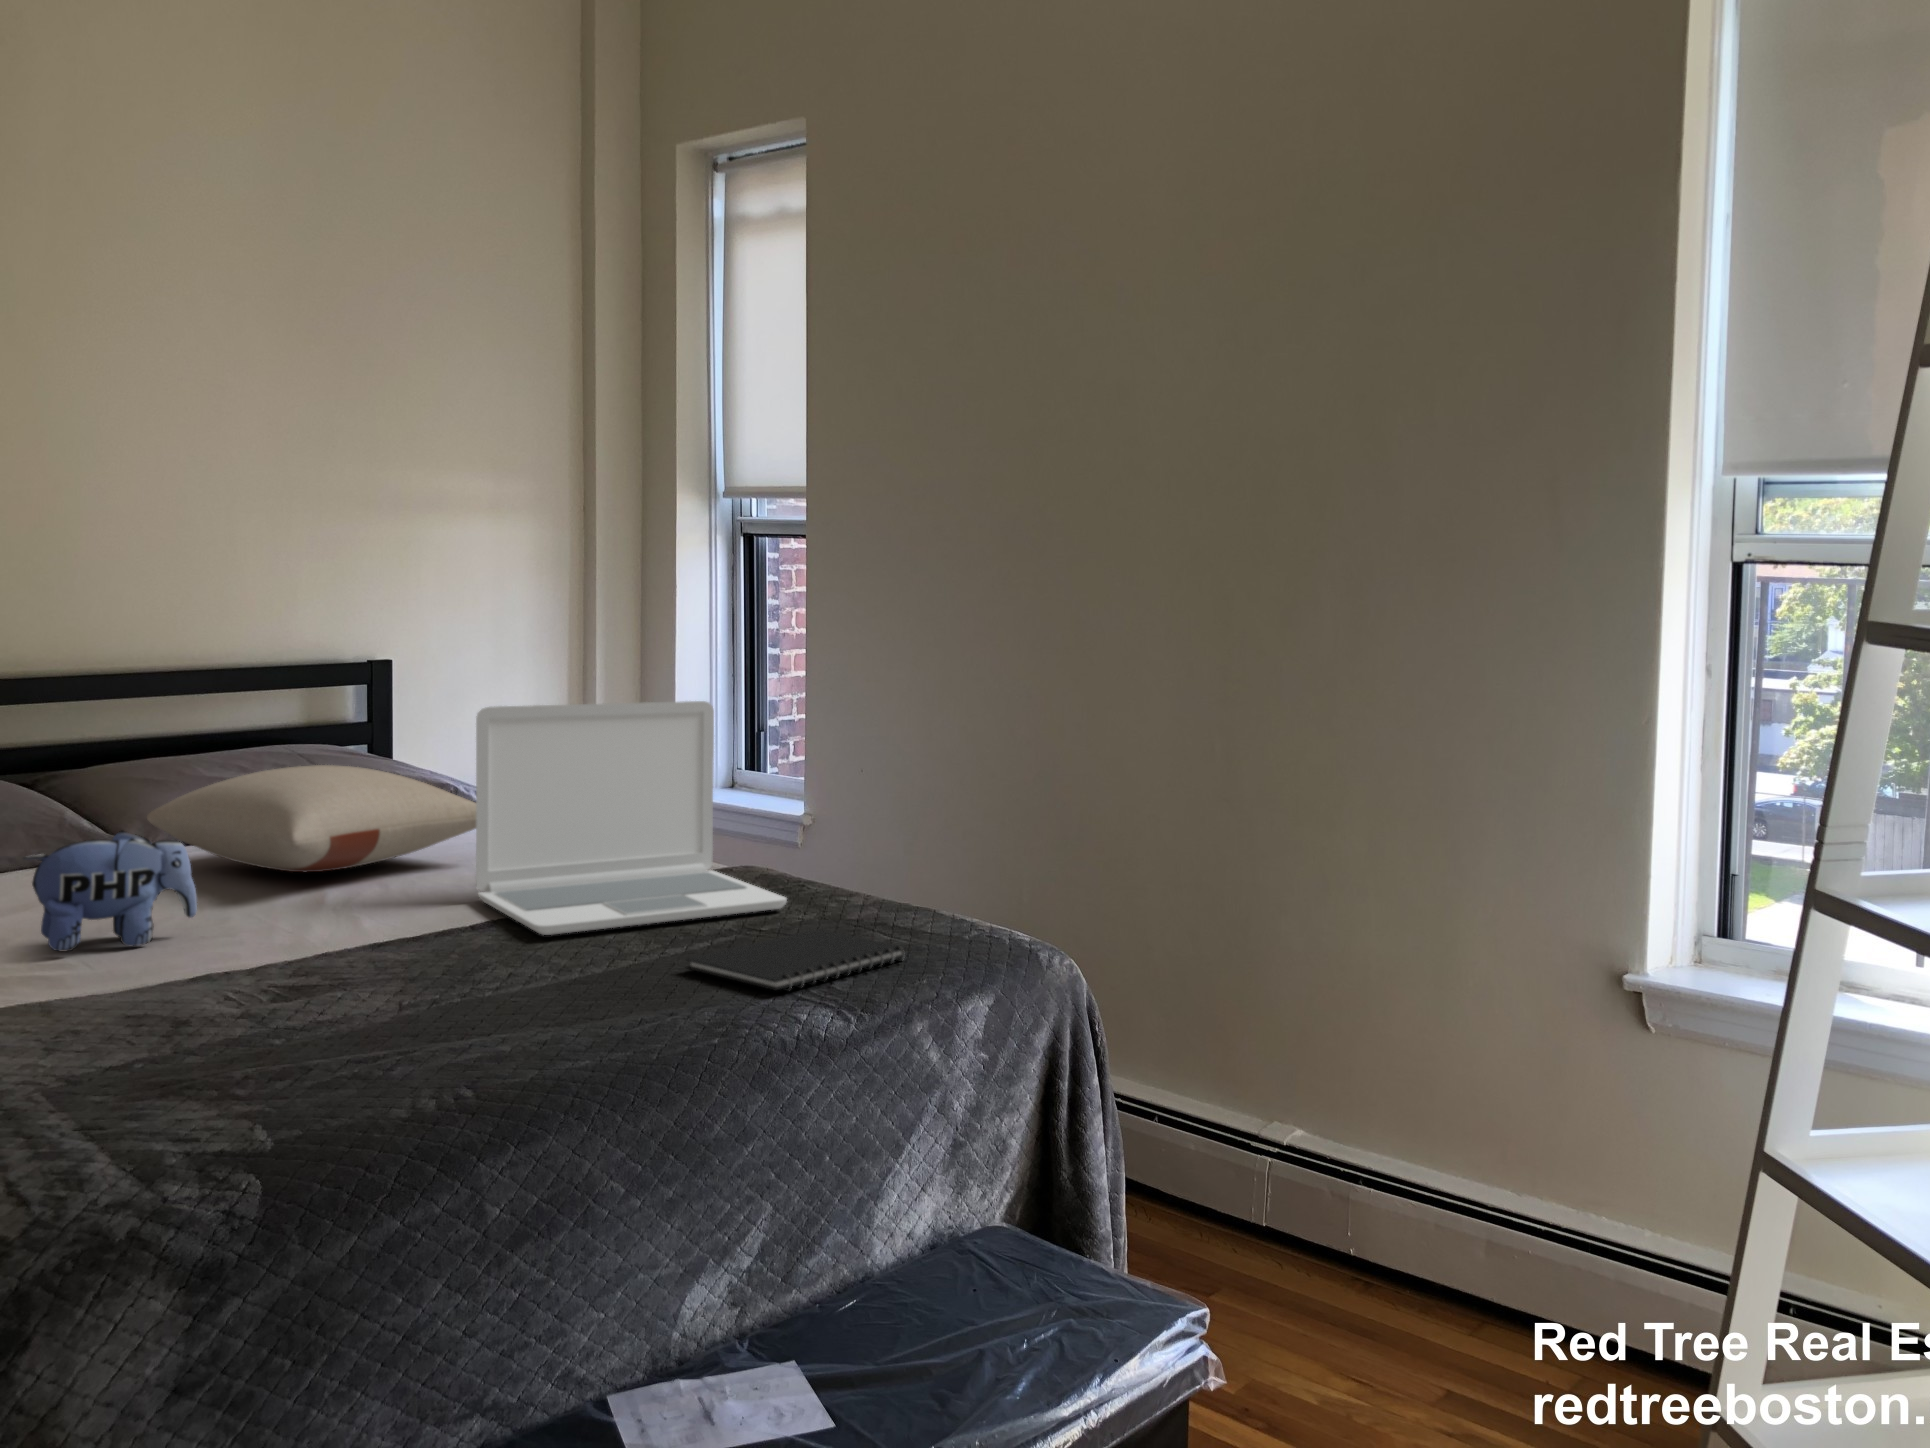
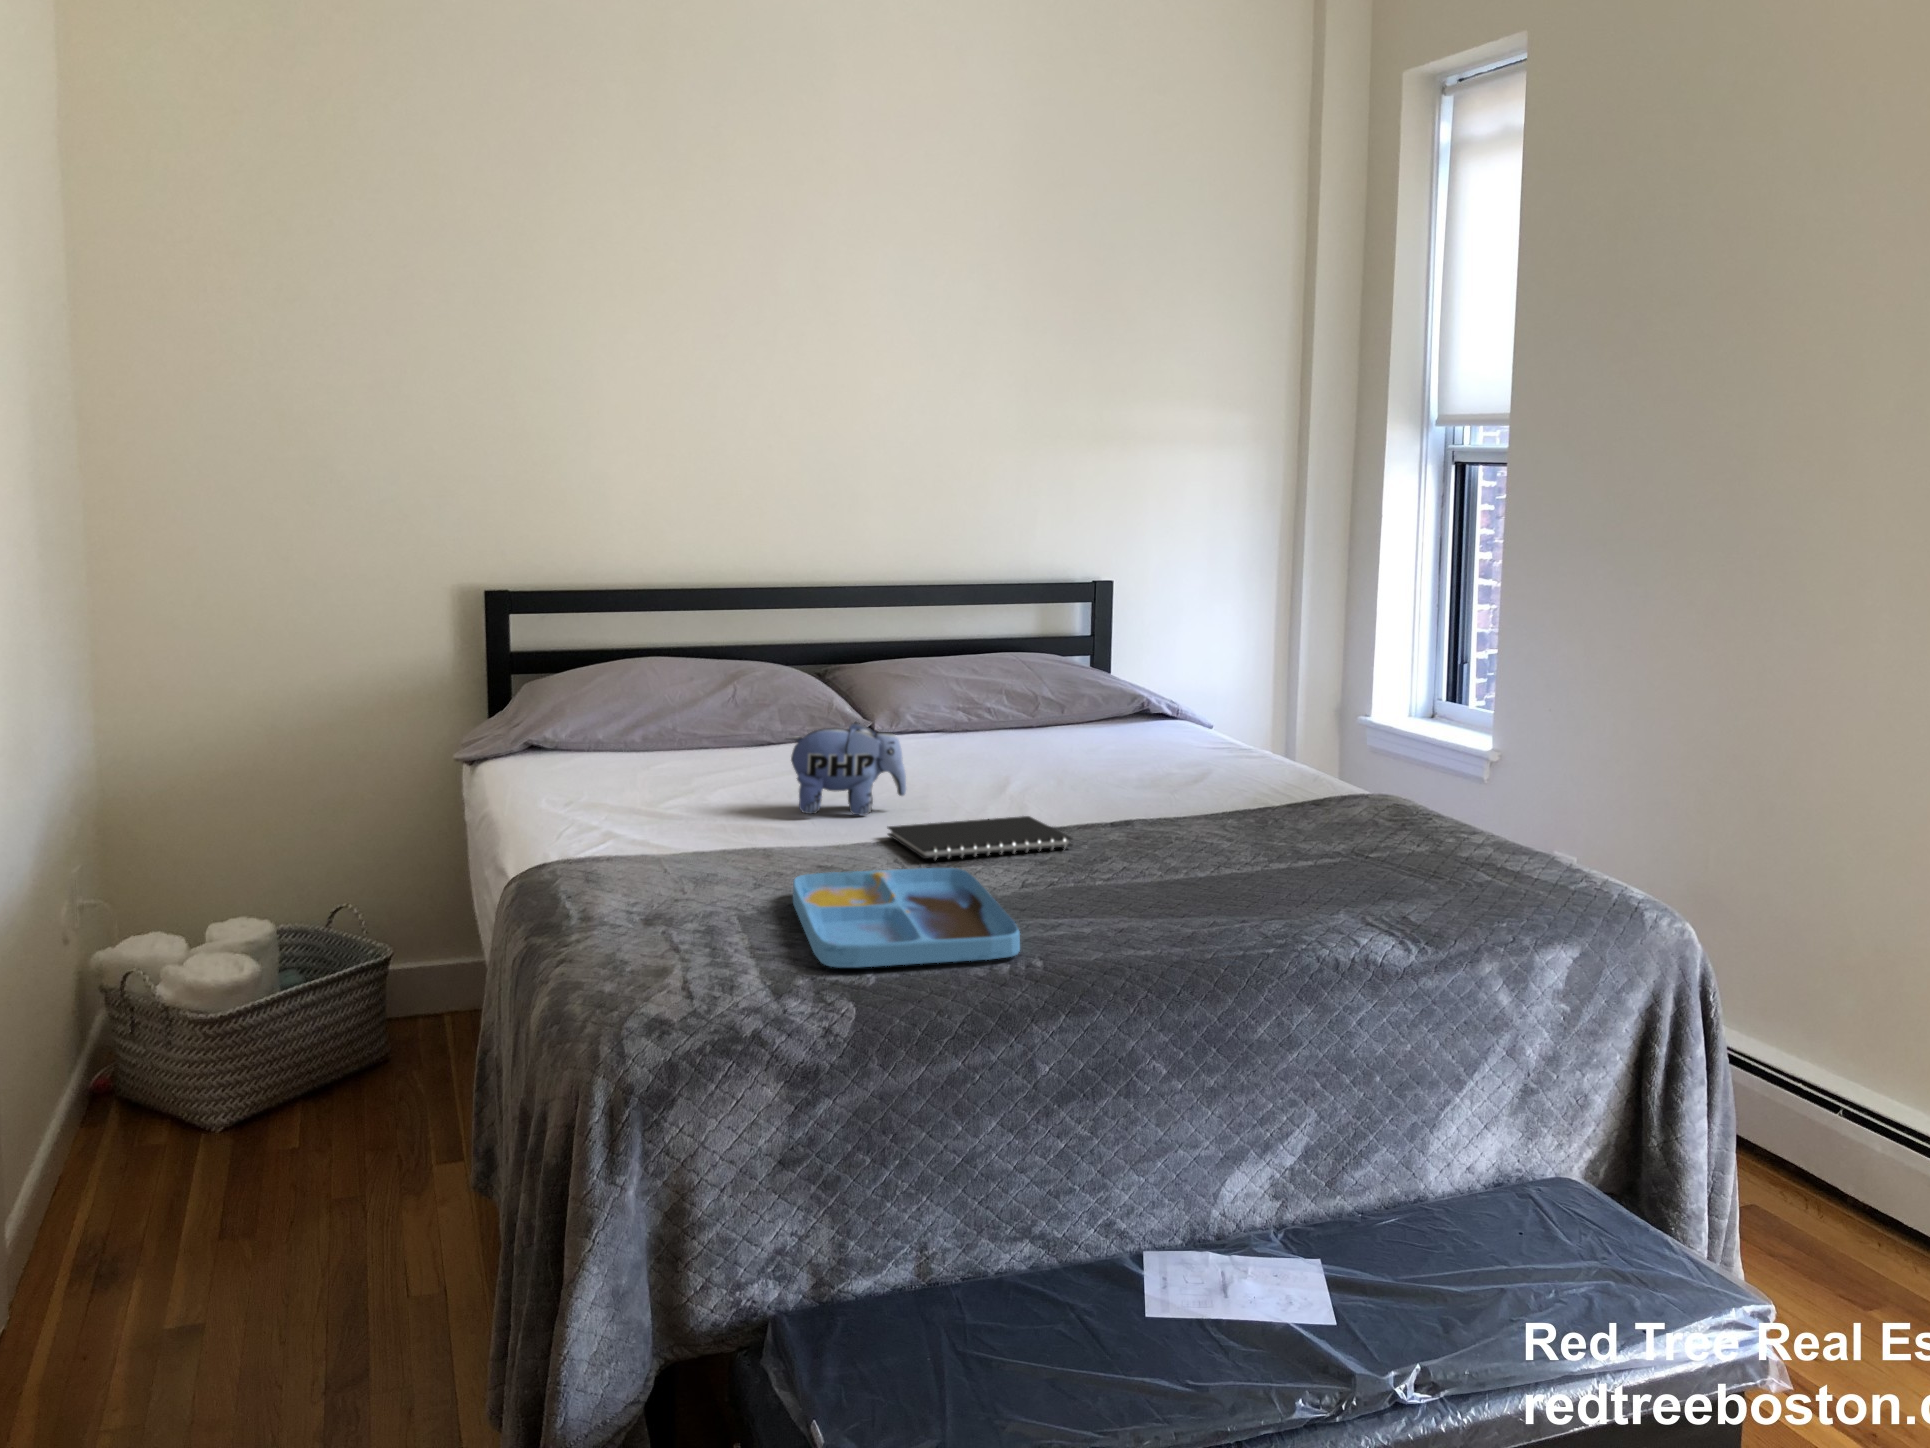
laptop: present [476,701,787,935] -> none [1130,632,1403,841]
pillow: present [147,765,476,872] -> none [896,676,1167,764]
notebook: present [686,929,906,991] -> present [888,816,1072,860]
tray: none [90,993,433,1132] -> present [793,868,1020,968]

